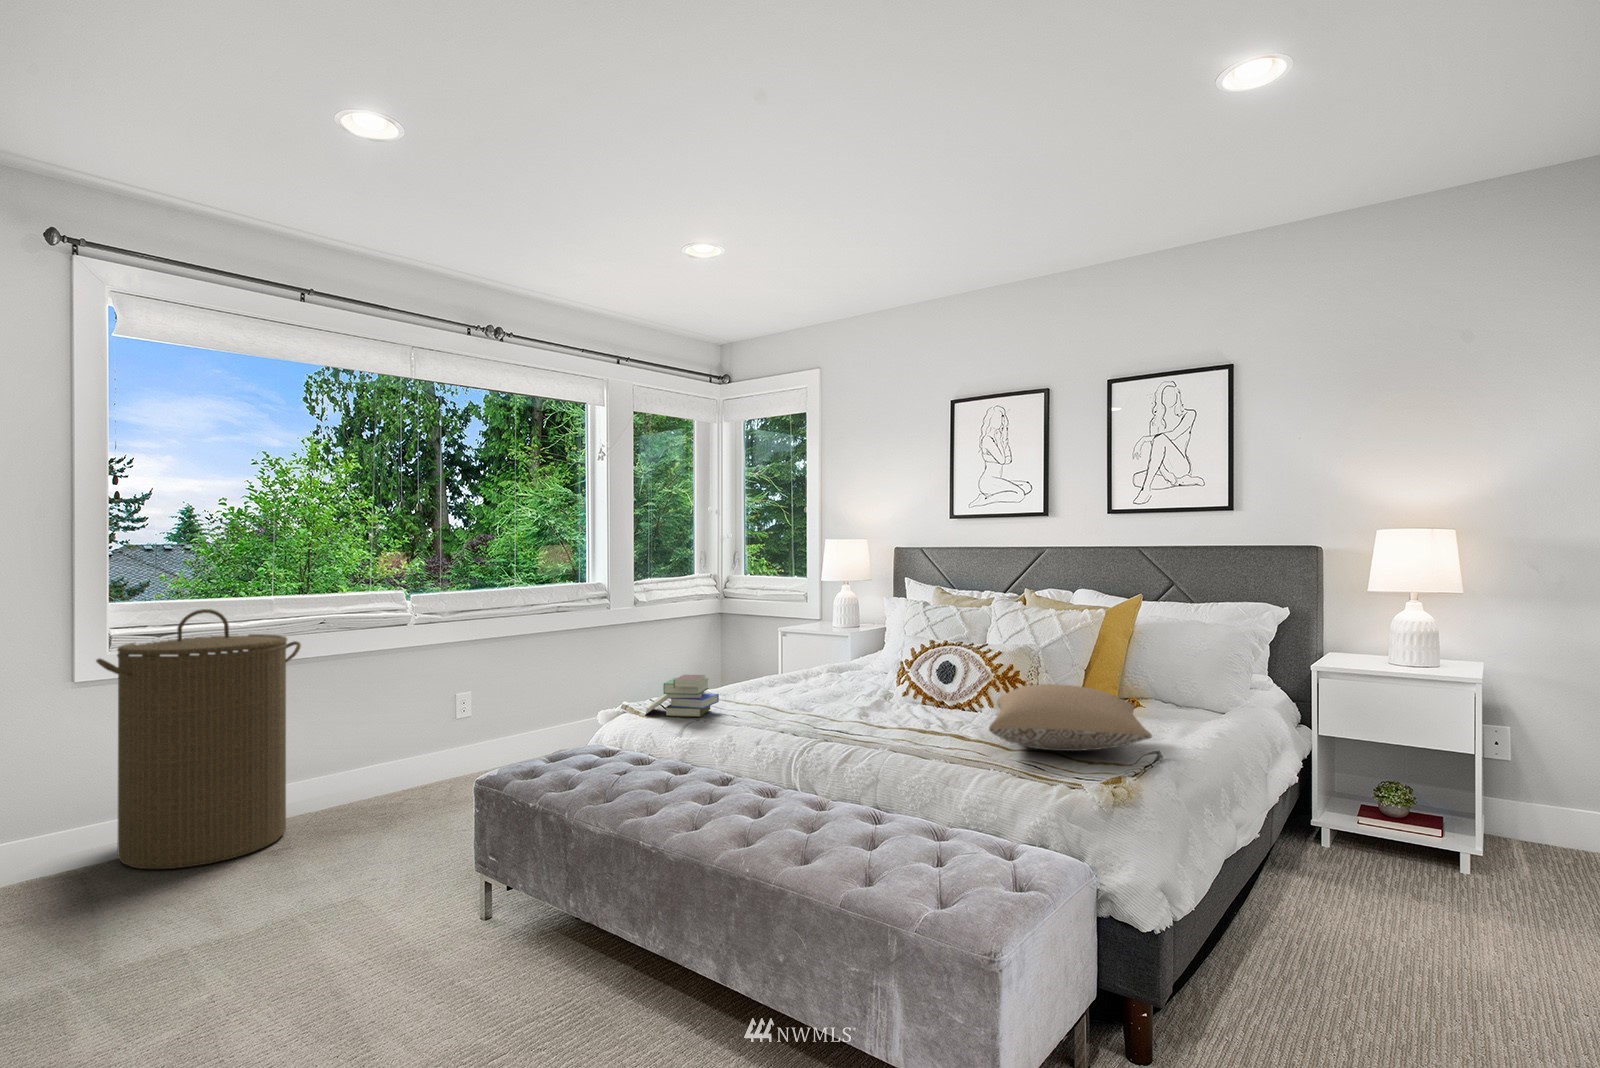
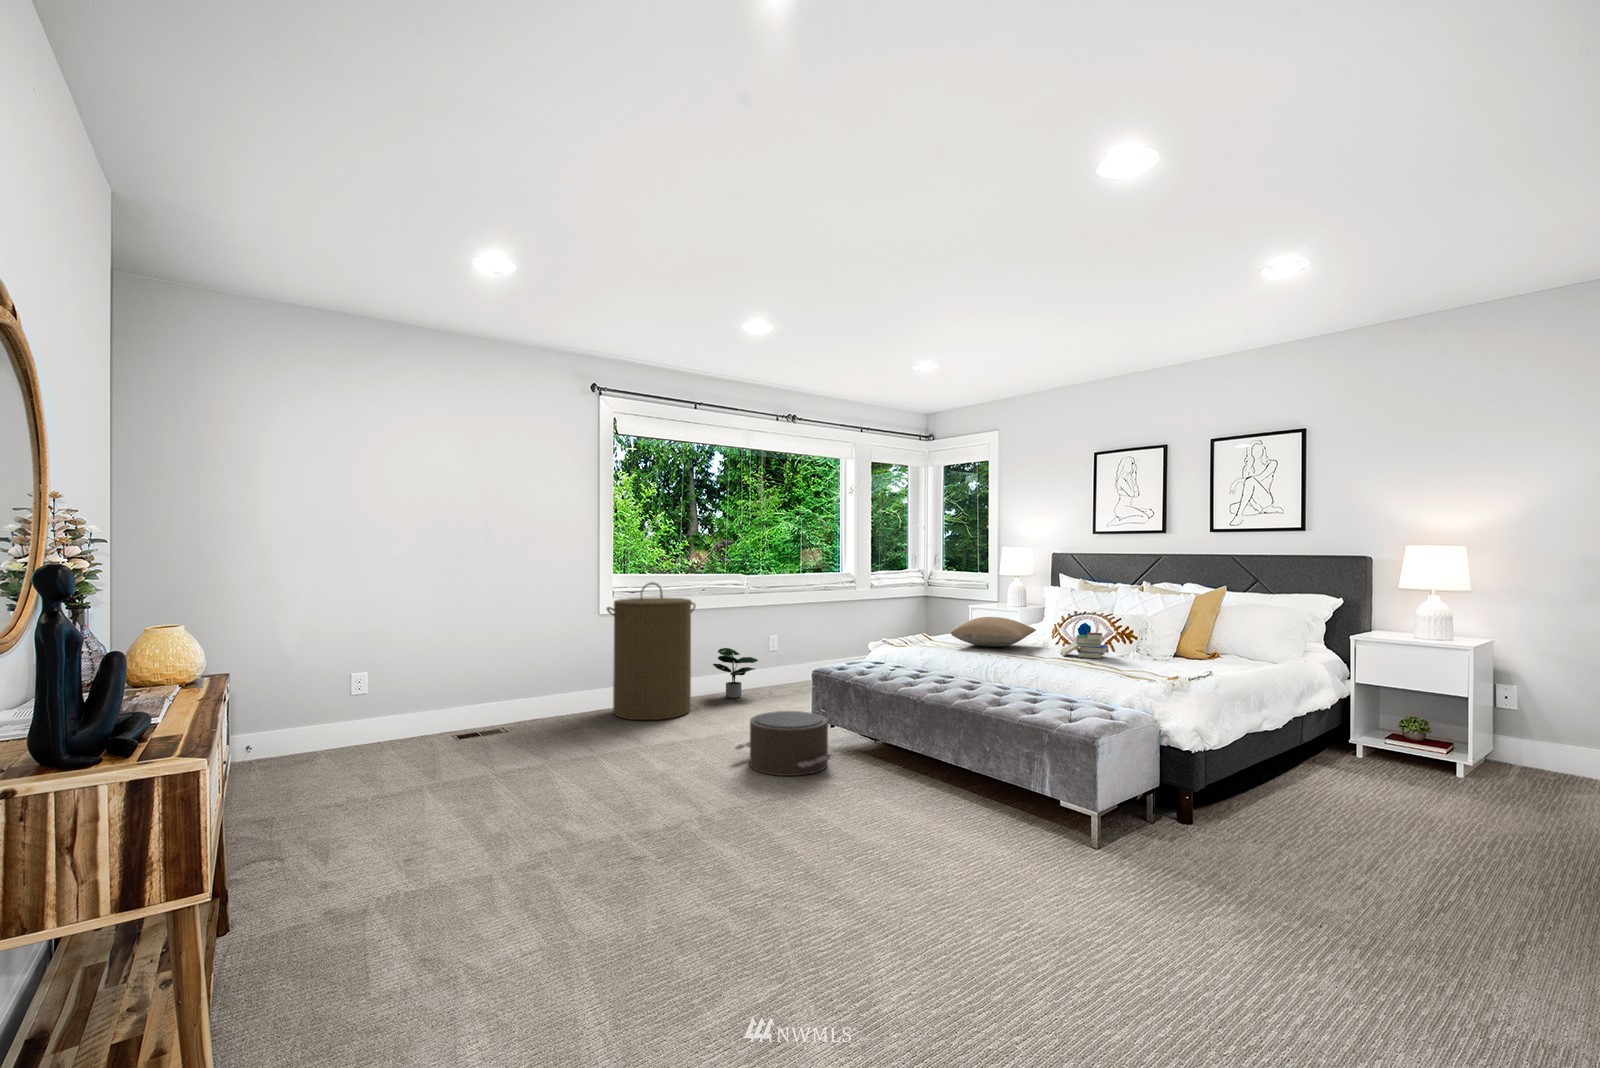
book: present [646,675,719,717] -> present [1061,632,1108,659]
pillow: present [989,684,1152,751] -> present [951,617,1036,647]
potted plant: none [346,713,432,799] -> present [713,648,758,698]
pouf: none [297,850,501,1004] -> present [735,711,833,776]

